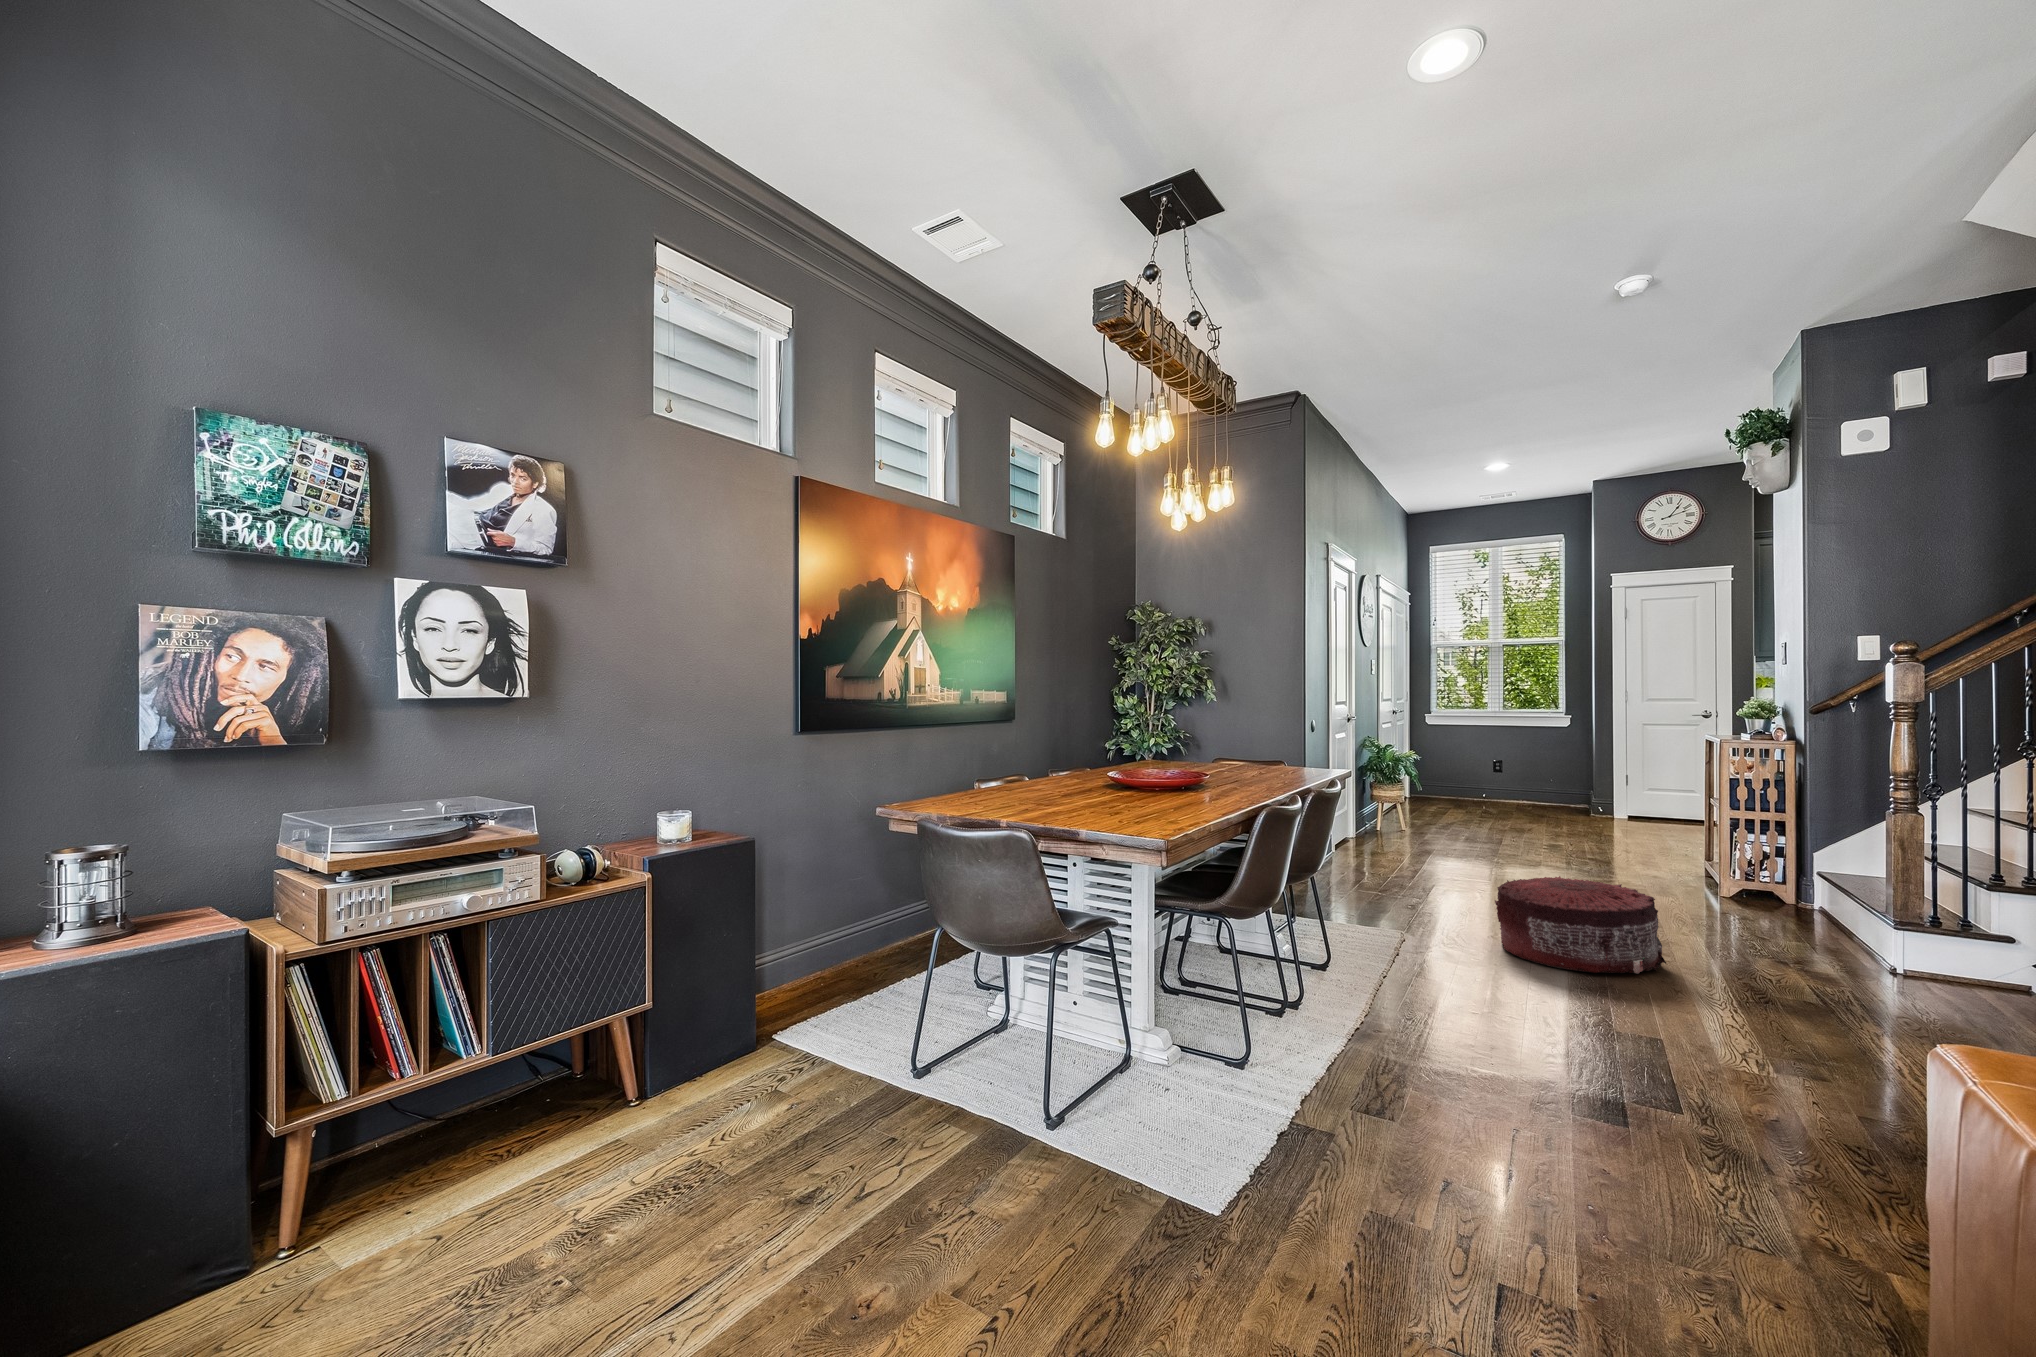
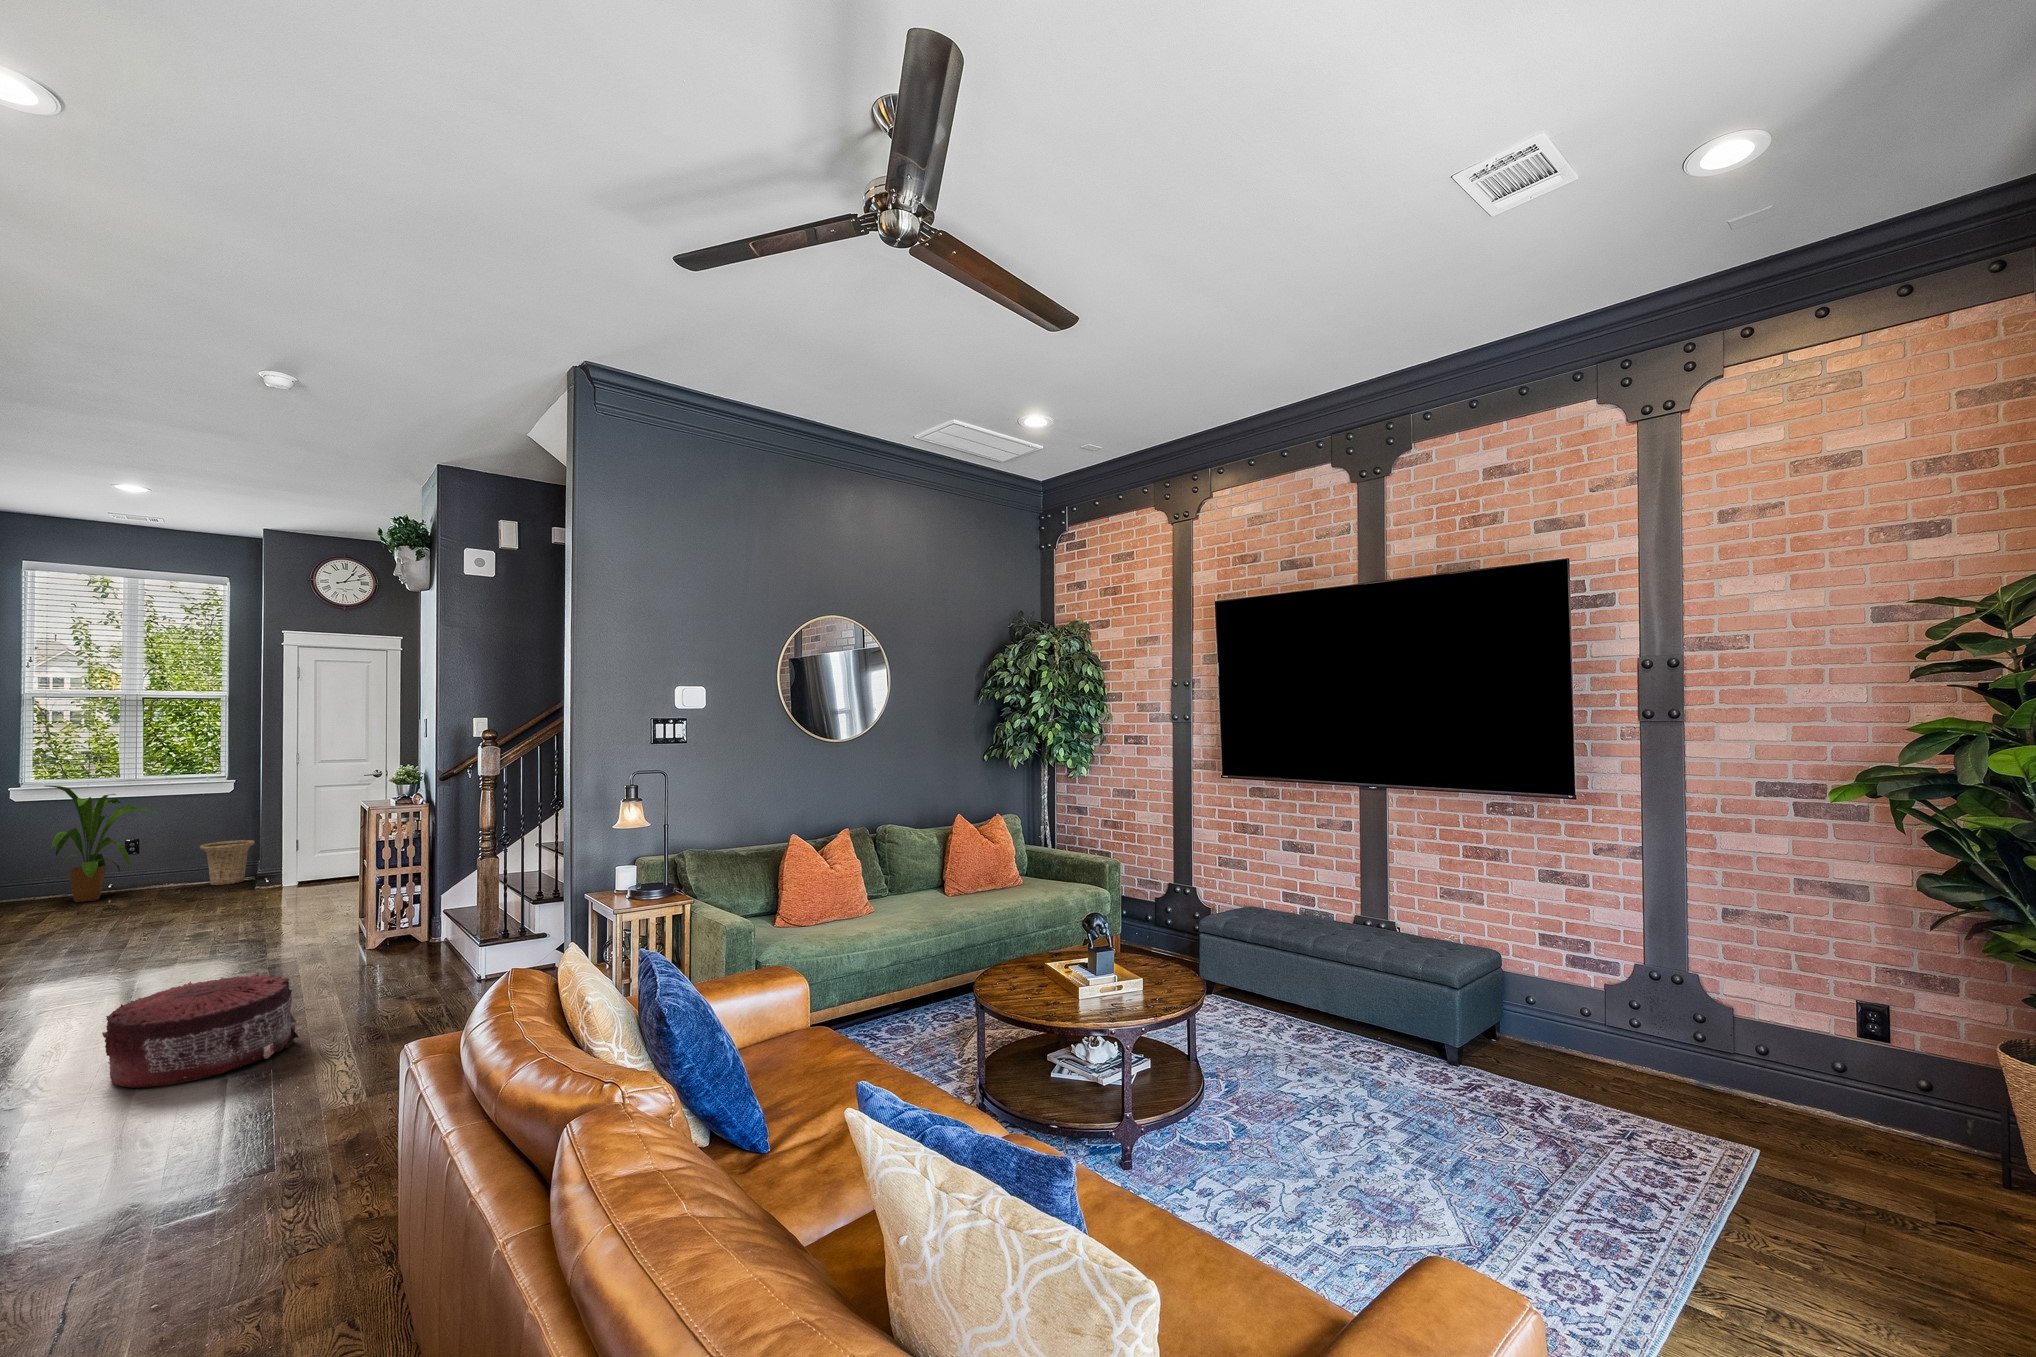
house plant: none [1440,710,1514,805] -> present [46,786,157,902]
basket: none [1545,771,1590,810] -> present [200,840,255,885]

